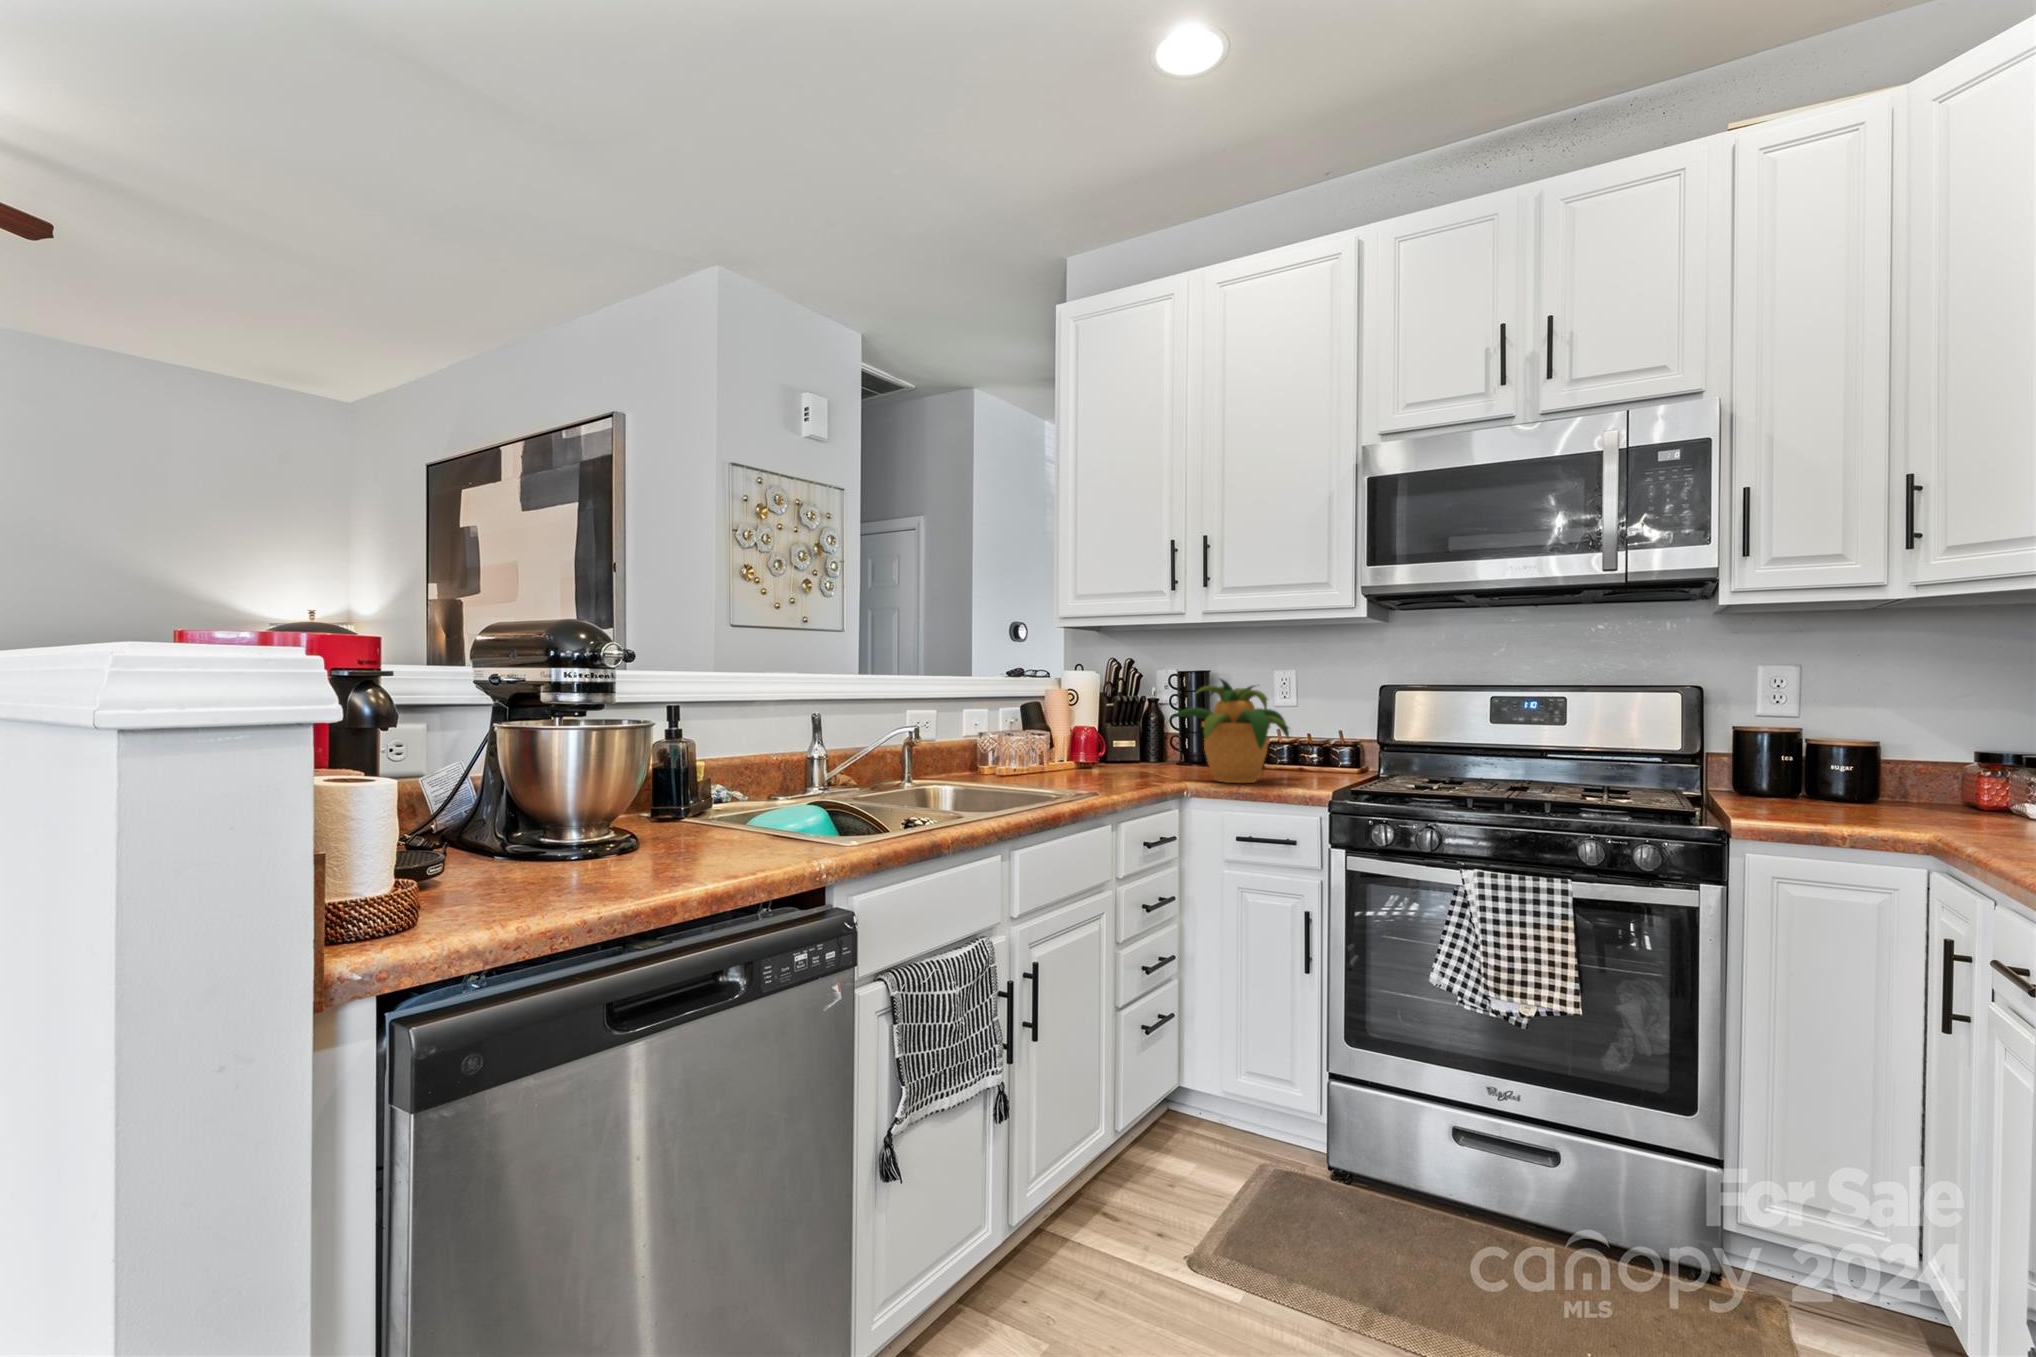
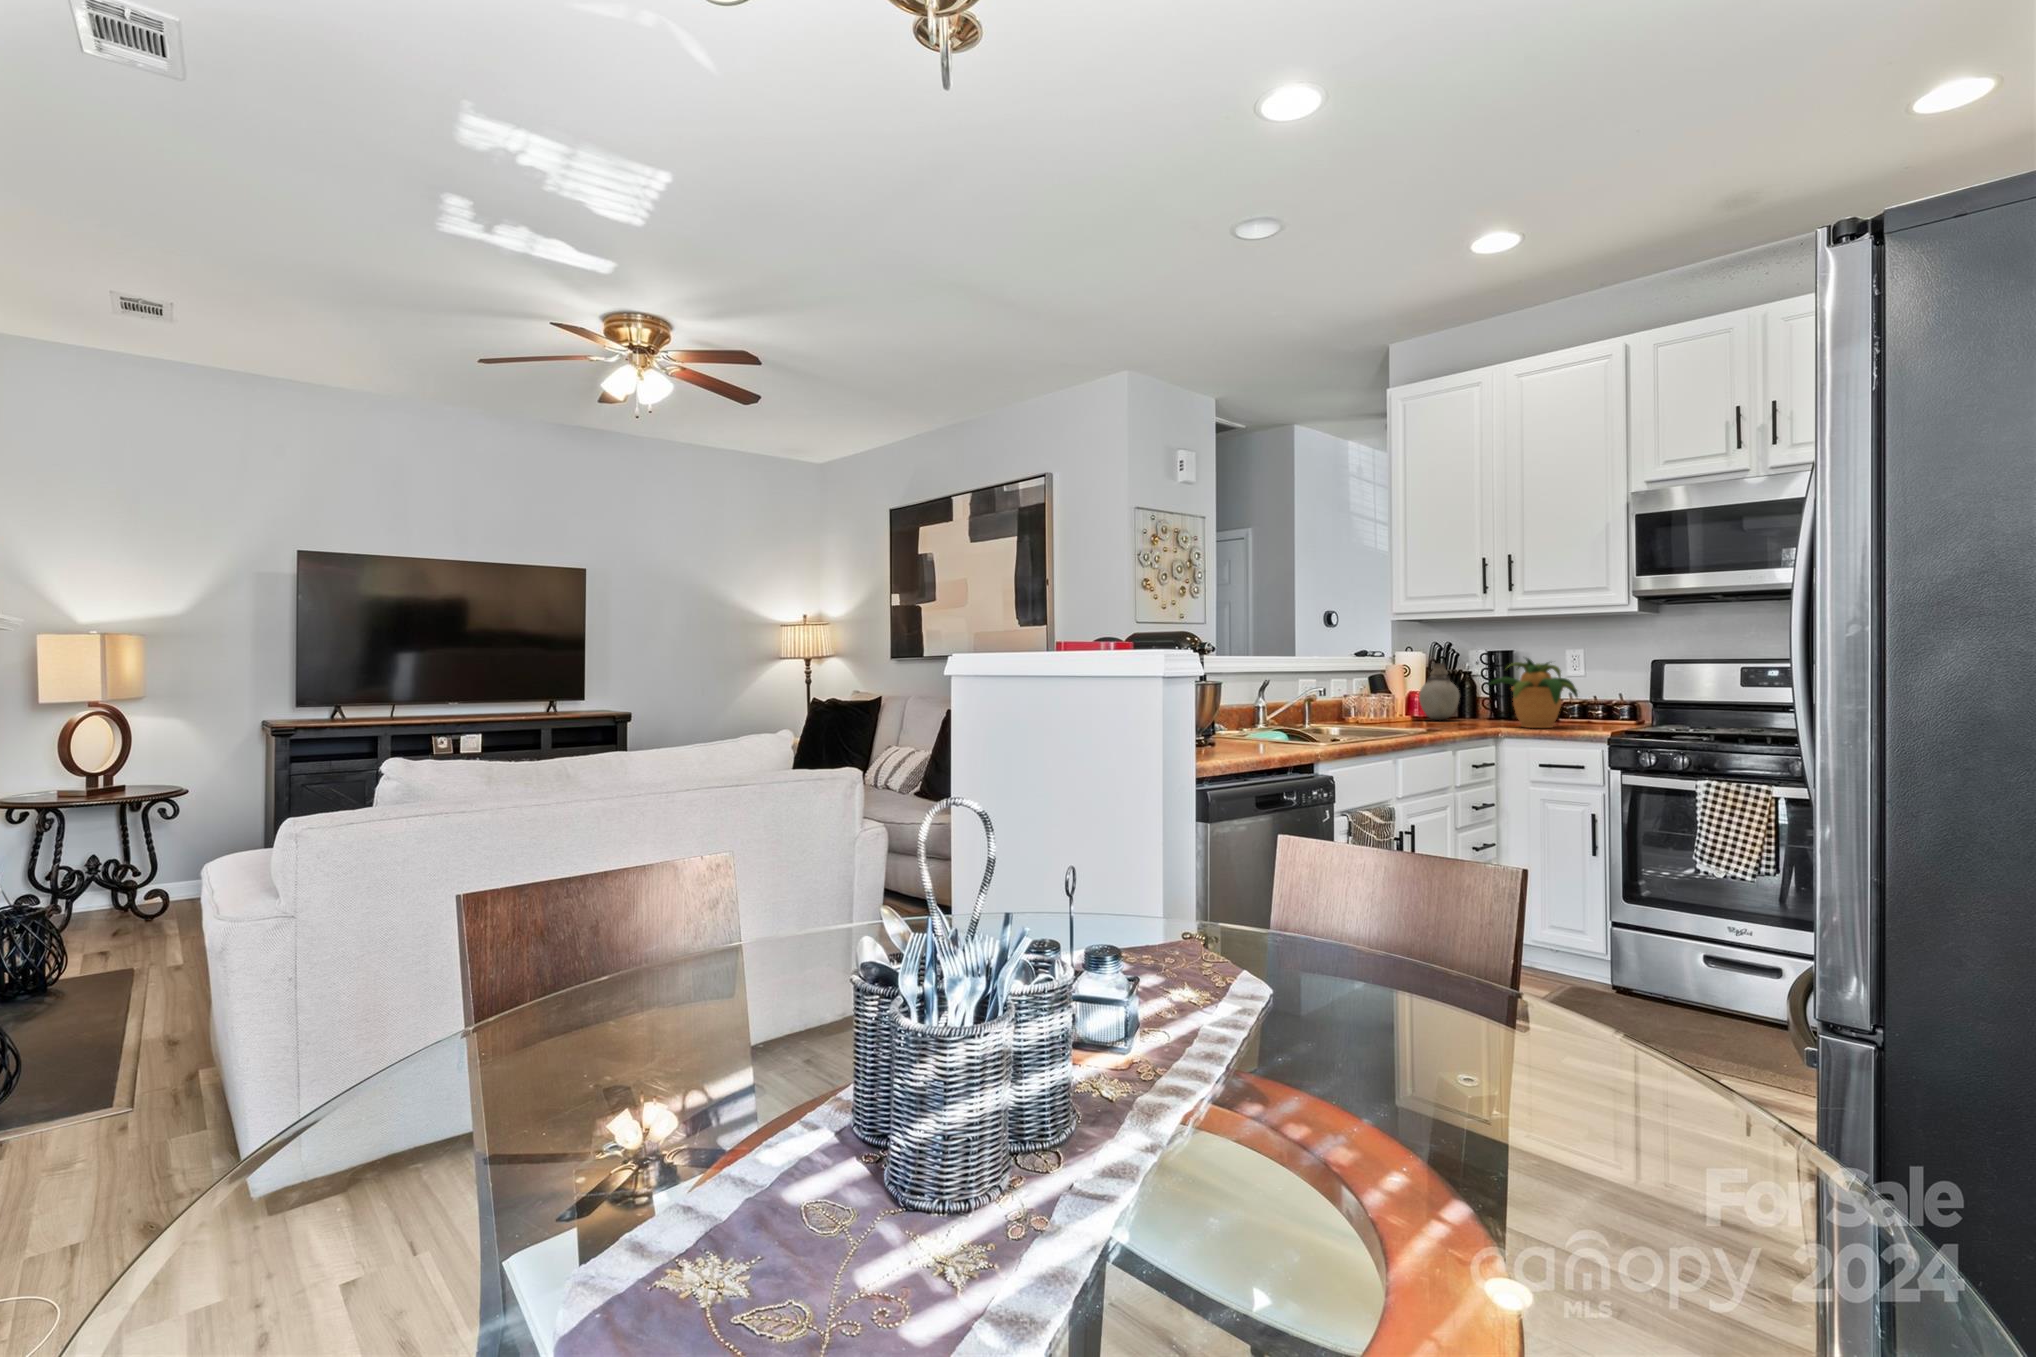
vase: none [1085,686,1138,766] -> present [1419,663,1460,720]

